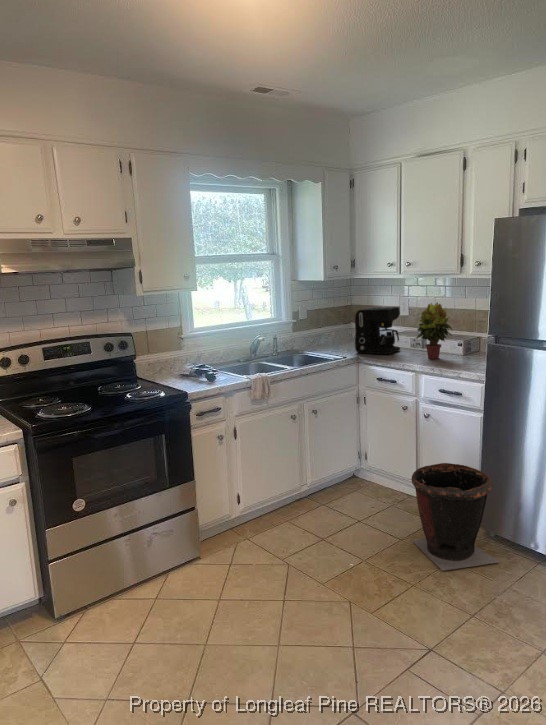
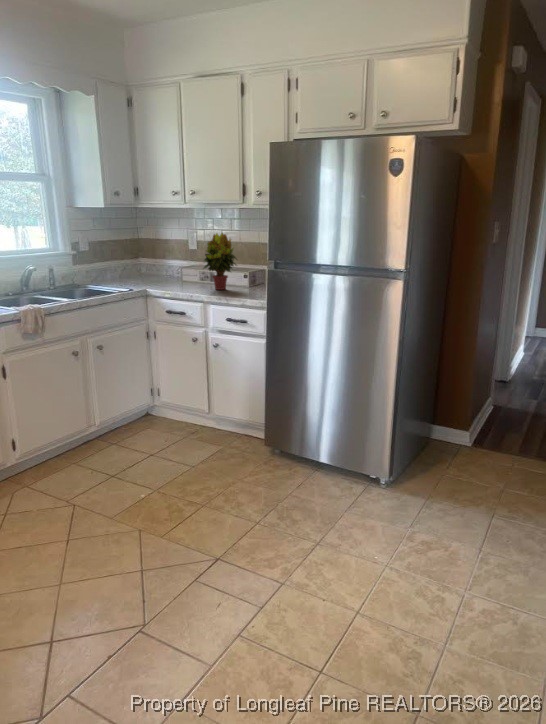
coffee maker: present [355,307,400,354] -> none [141,239,189,287]
waste bin: present [411,463,499,571] -> none [200,389,284,491]

